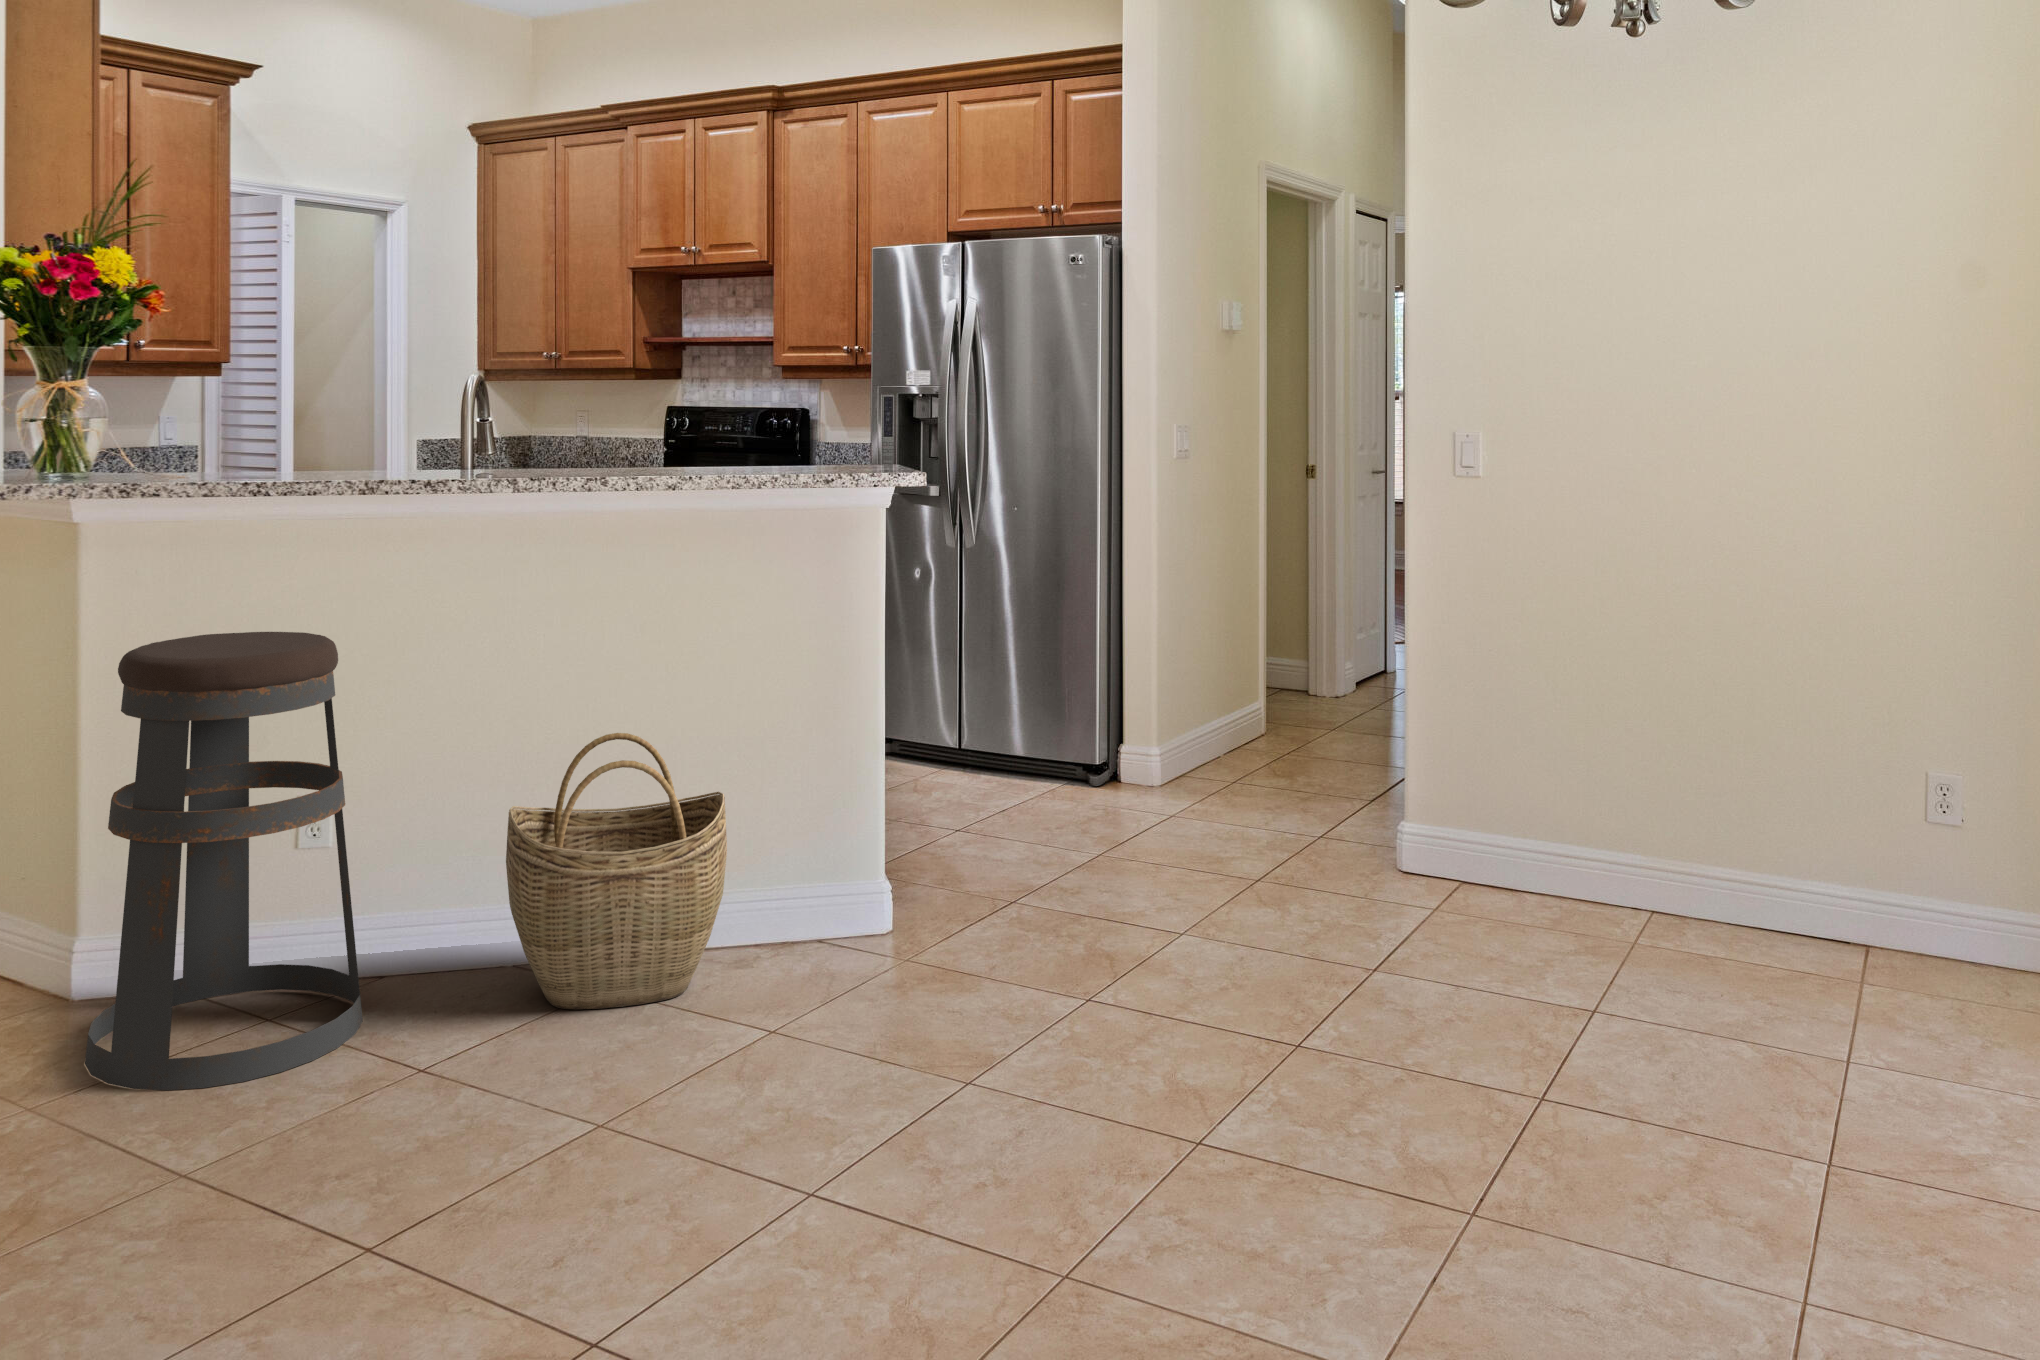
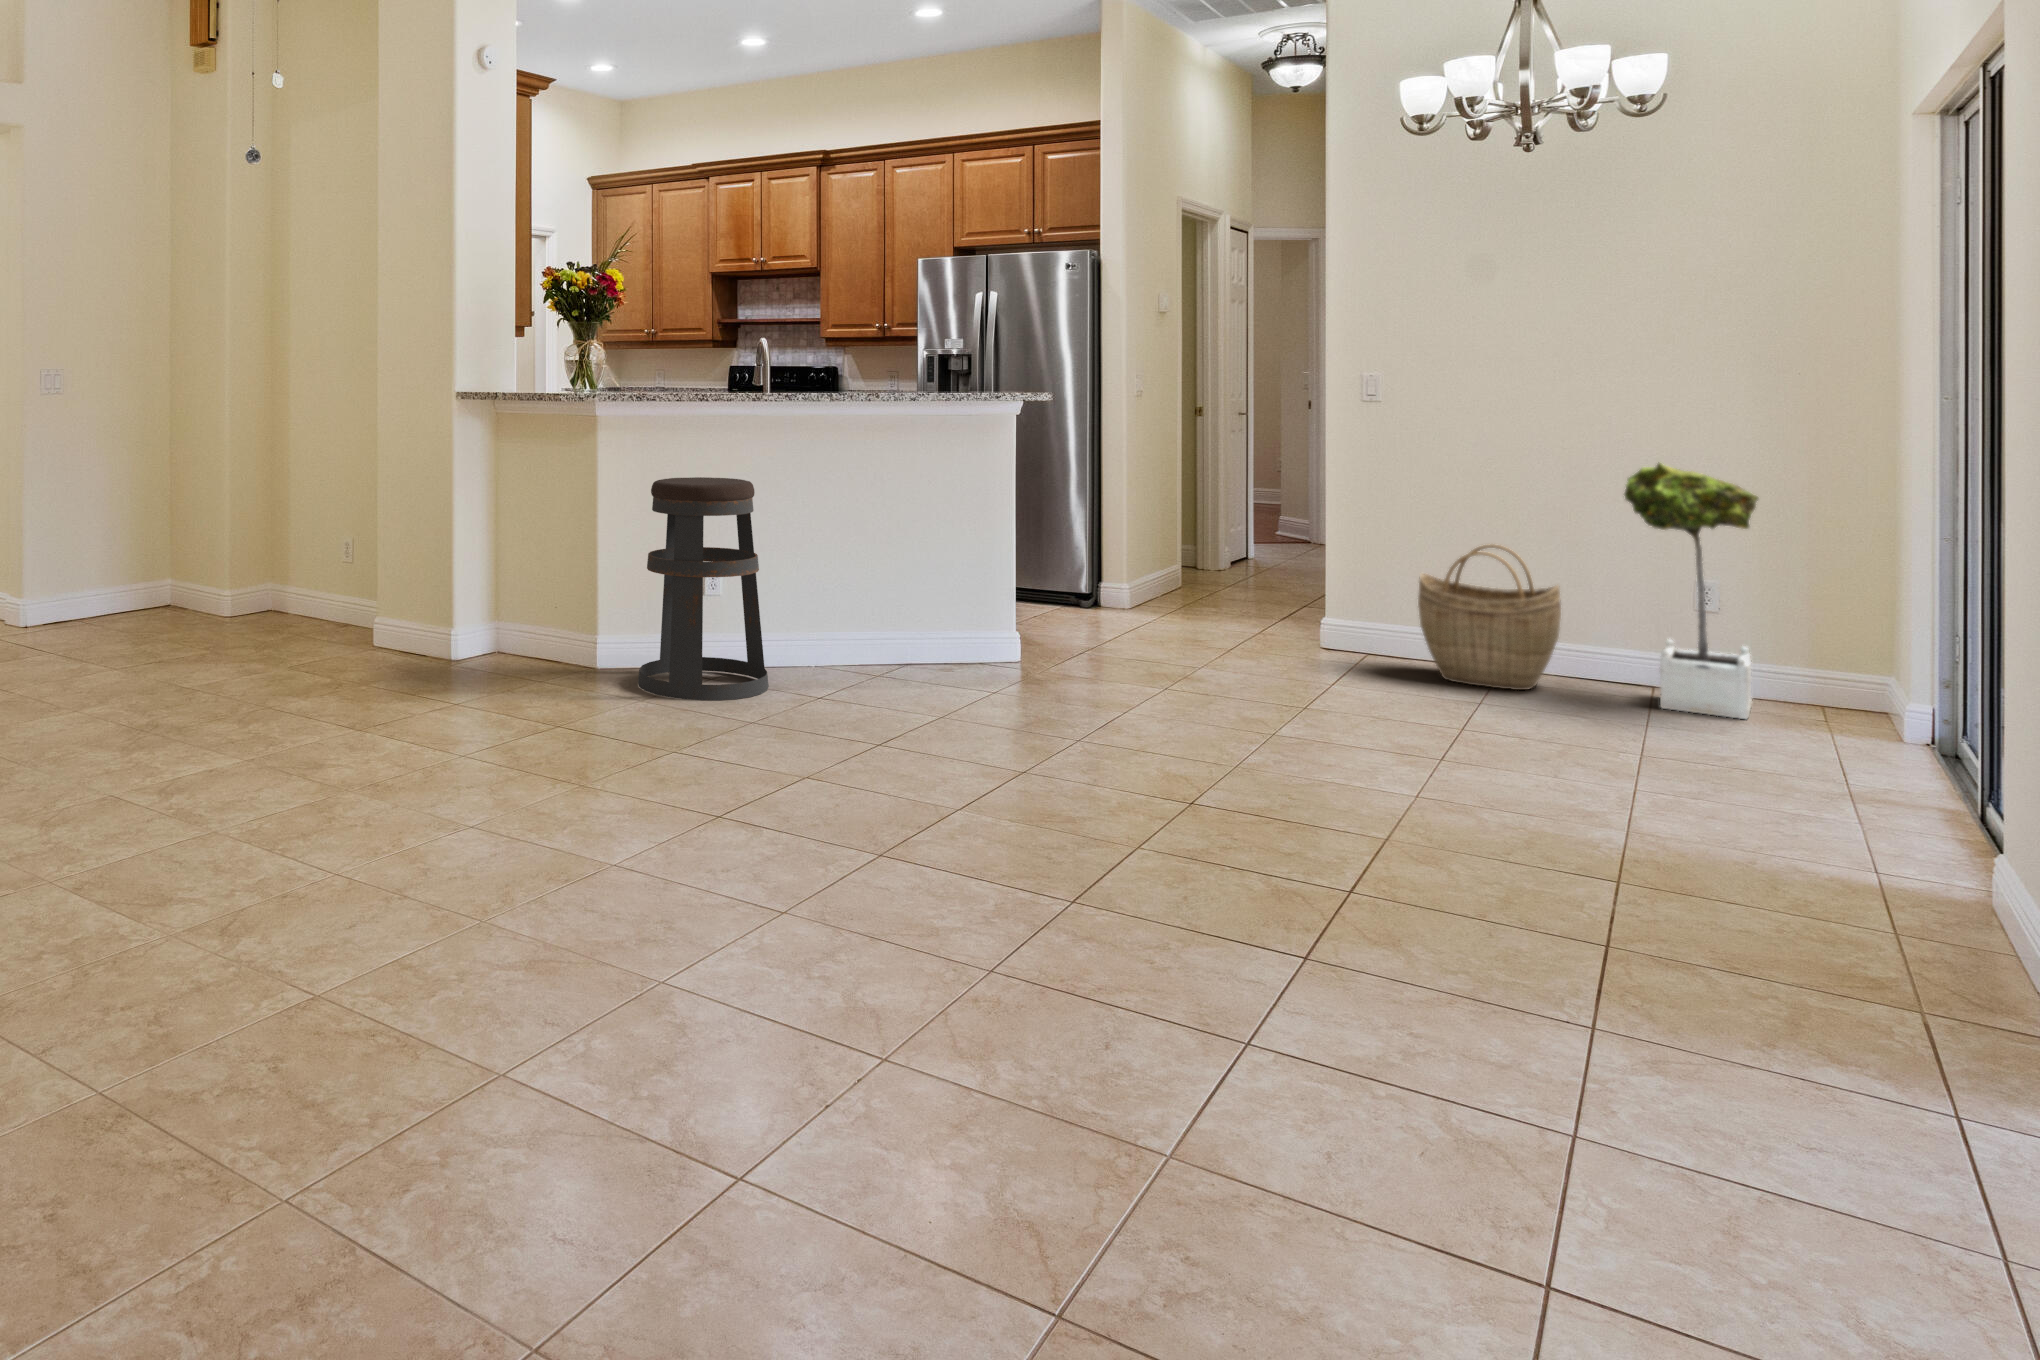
potted tree: none [1821,586,2021,1024] -> present [1624,463,1758,719]
woven basket: present [506,733,727,1009] -> present [1418,545,1561,690]

